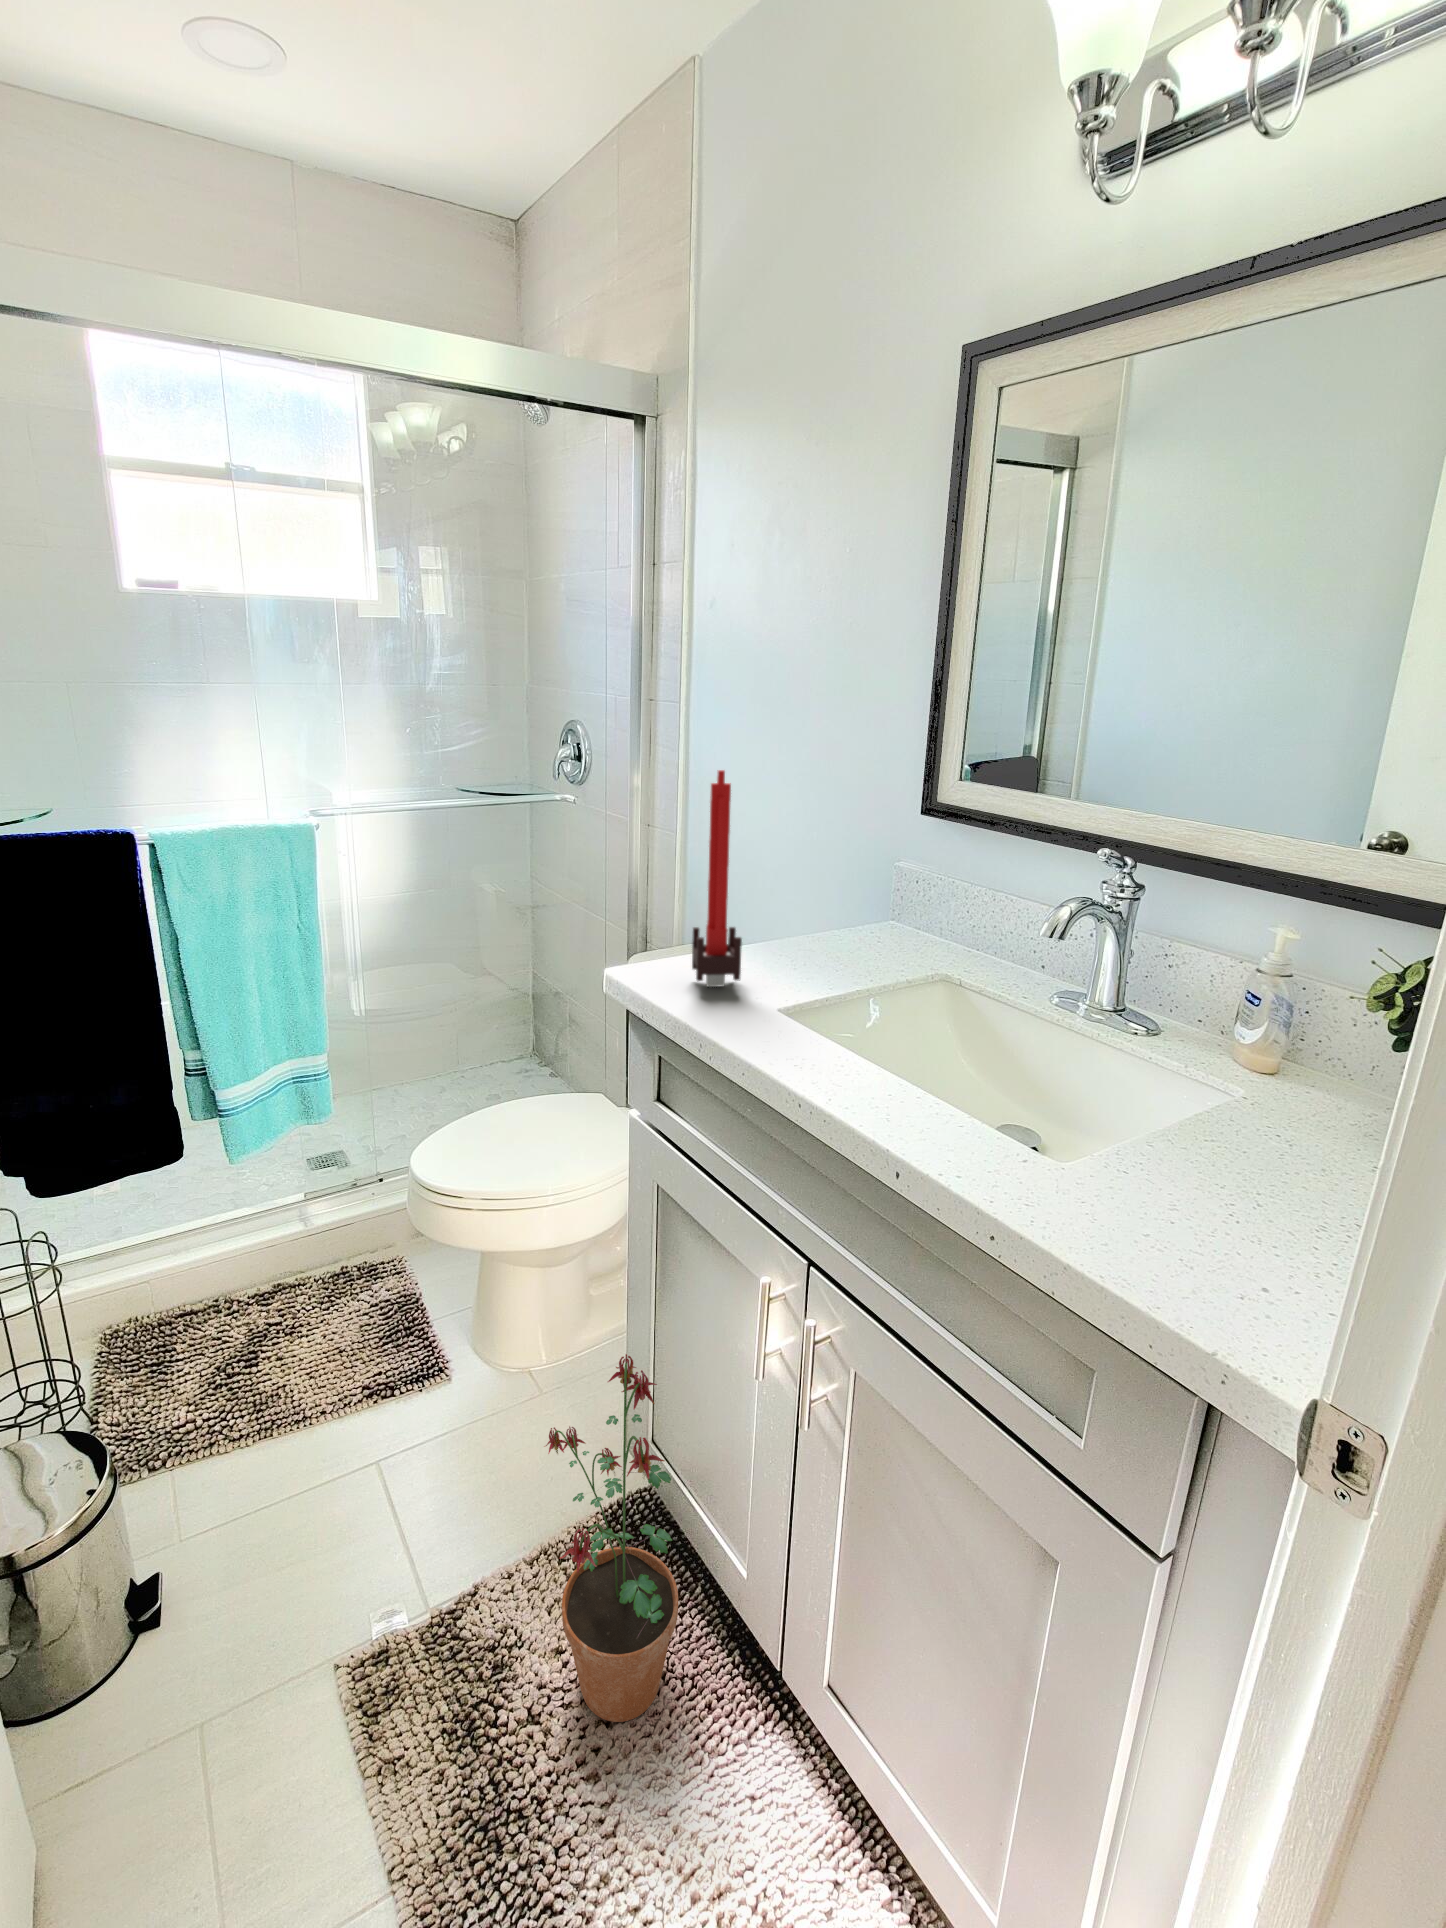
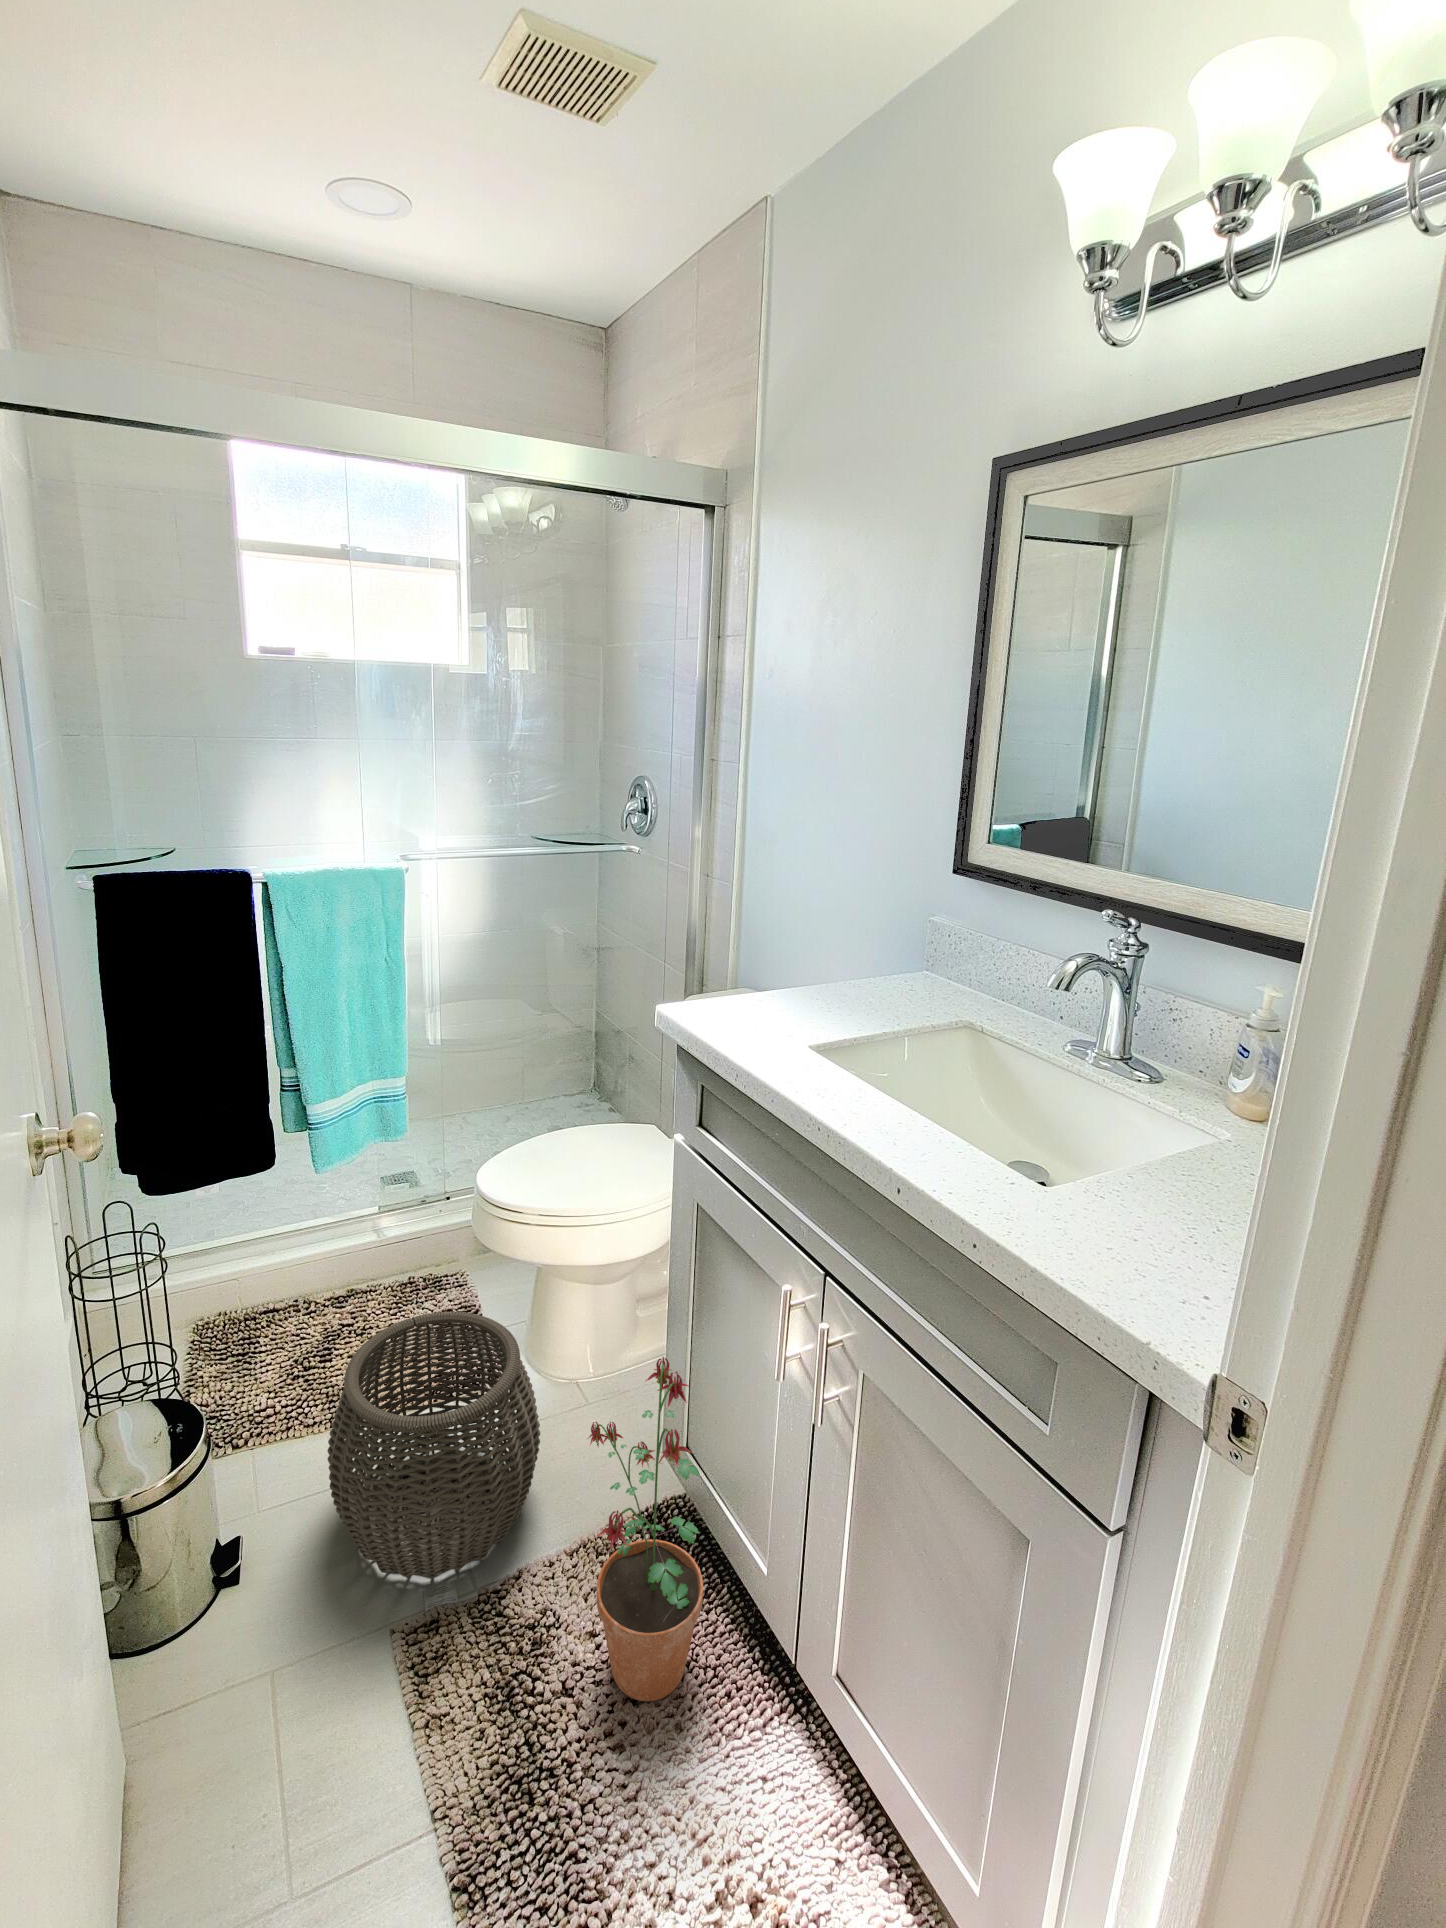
candle: present [692,770,742,987] -> none [734,832,778,1024]
woven basket: none [254,1310,492,1605] -> present [327,1312,540,1579]

